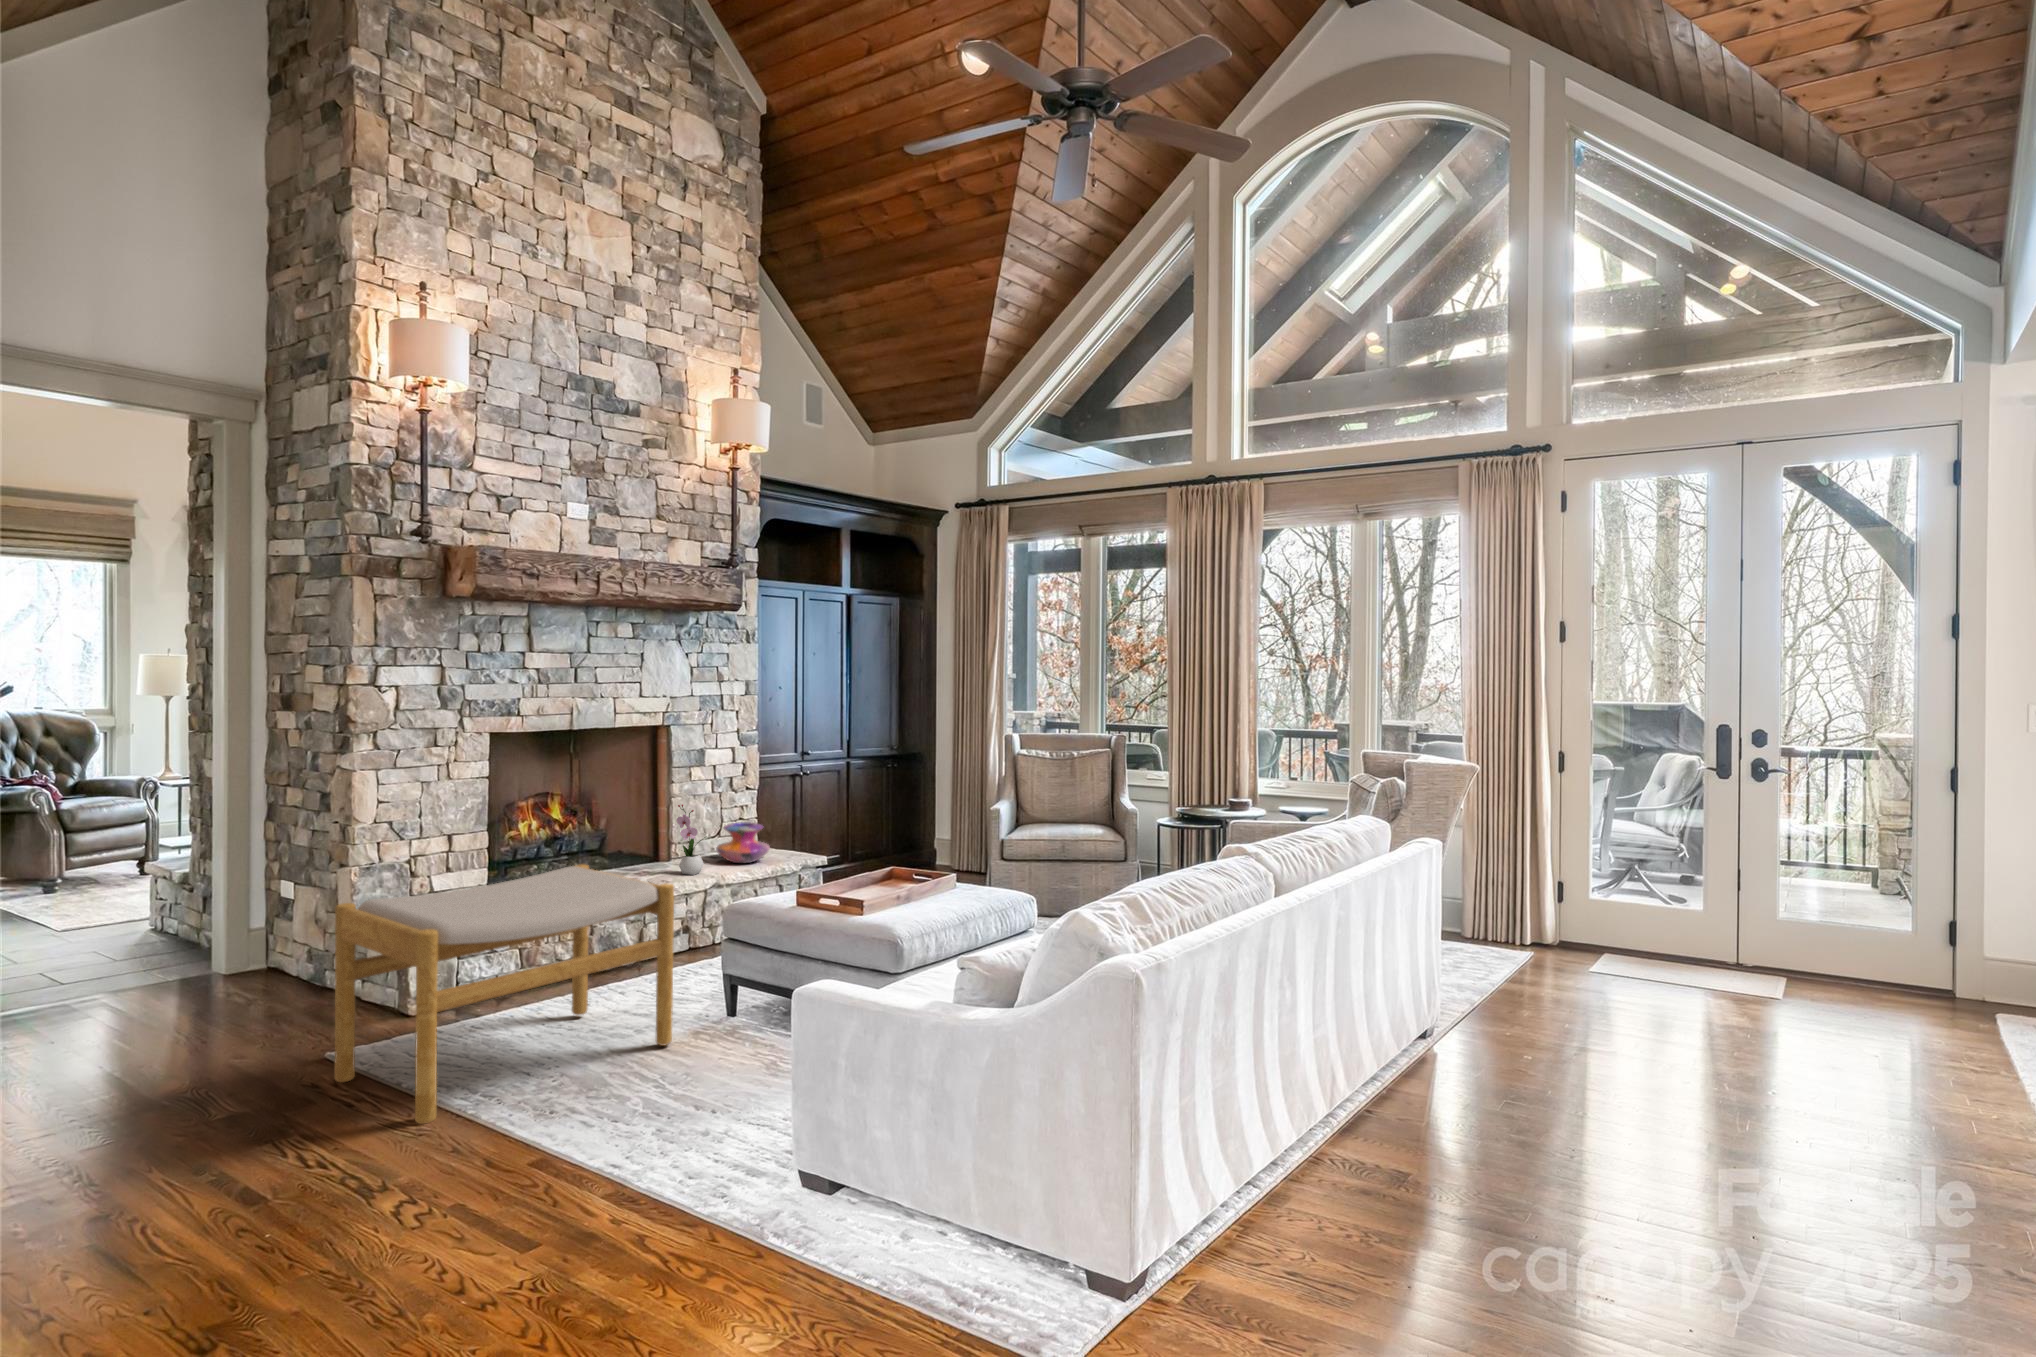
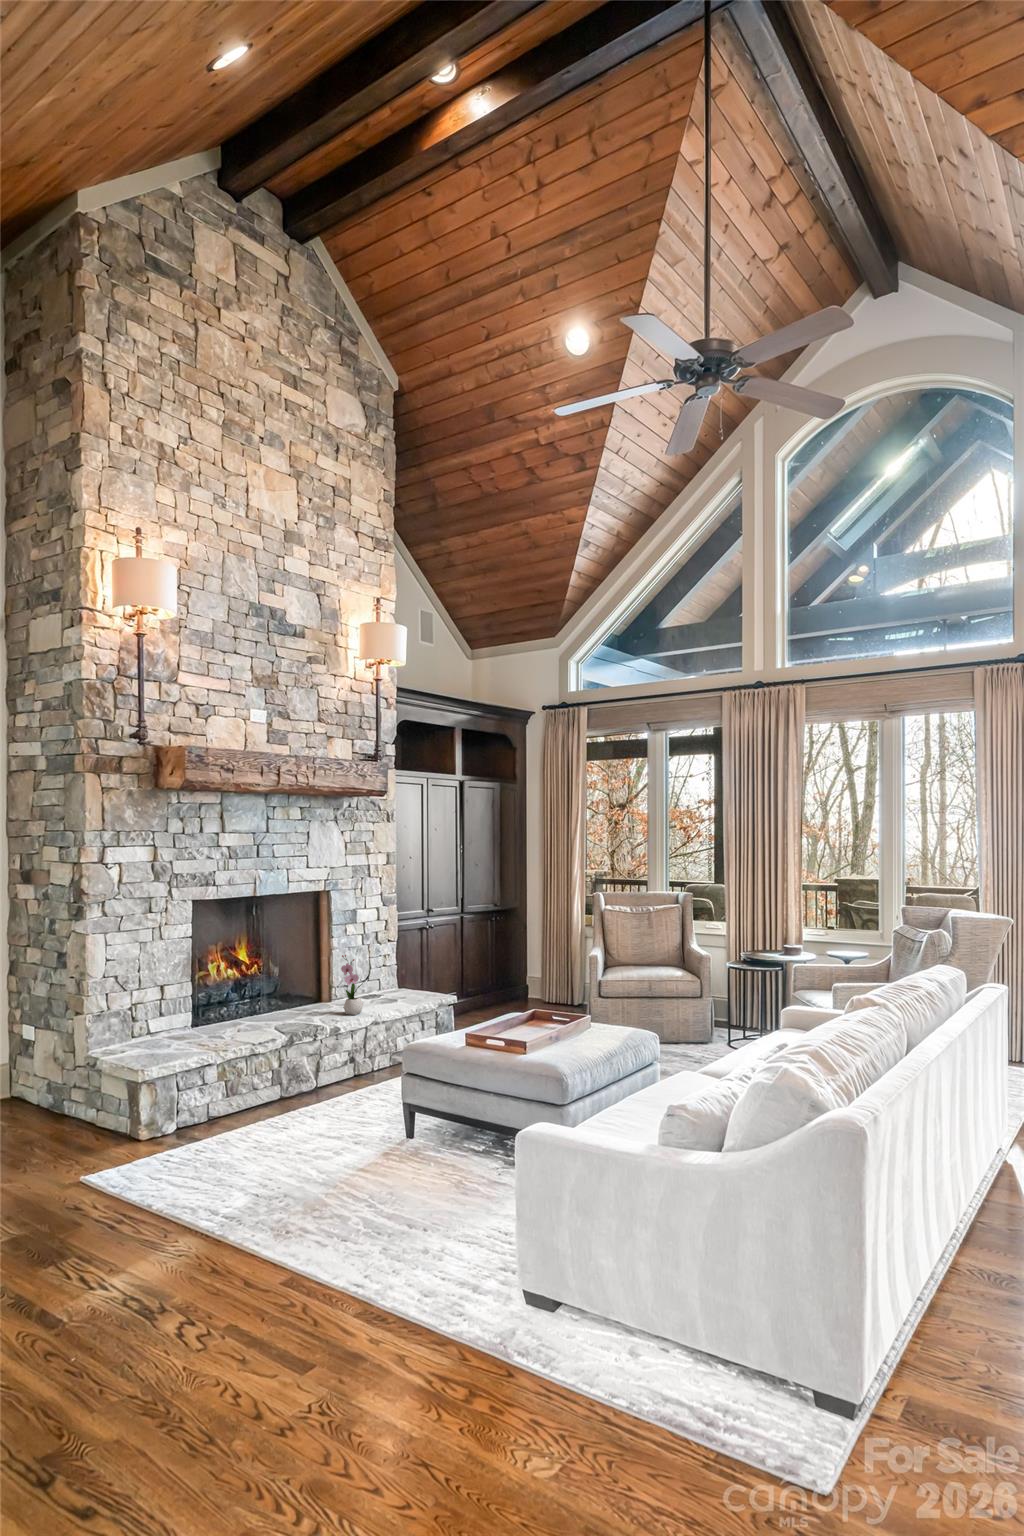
decorative vase: present [716,822,770,863] -> none [370,968,414,1003]
footstool: present [335,864,674,1124] -> none [93,1011,370,1249]

